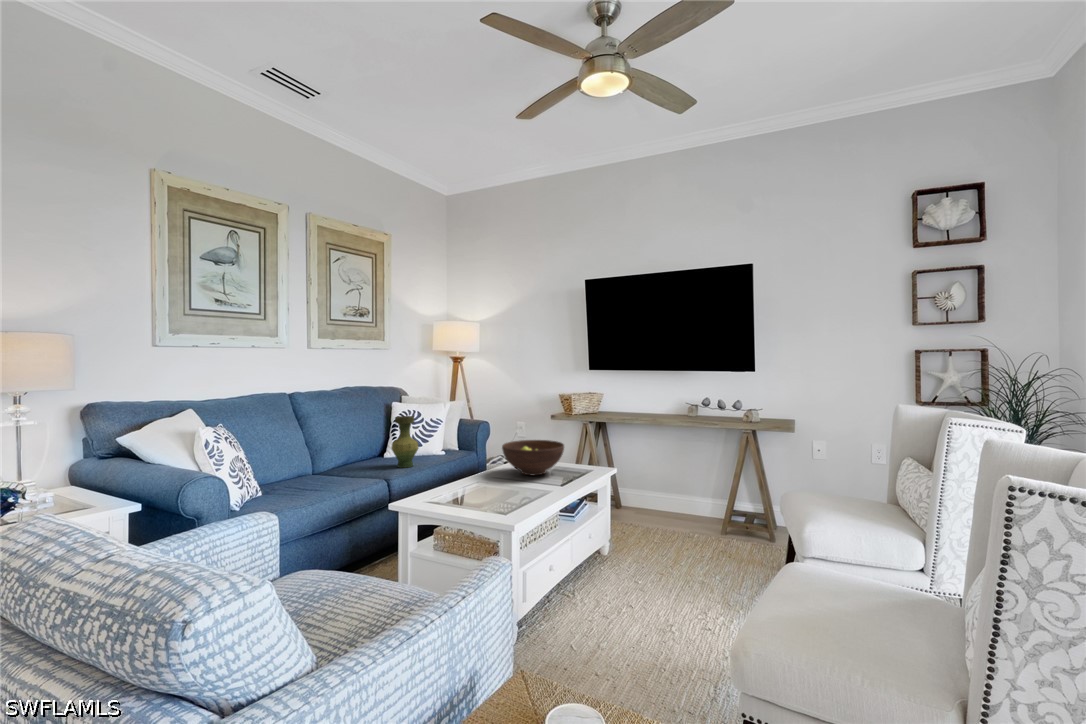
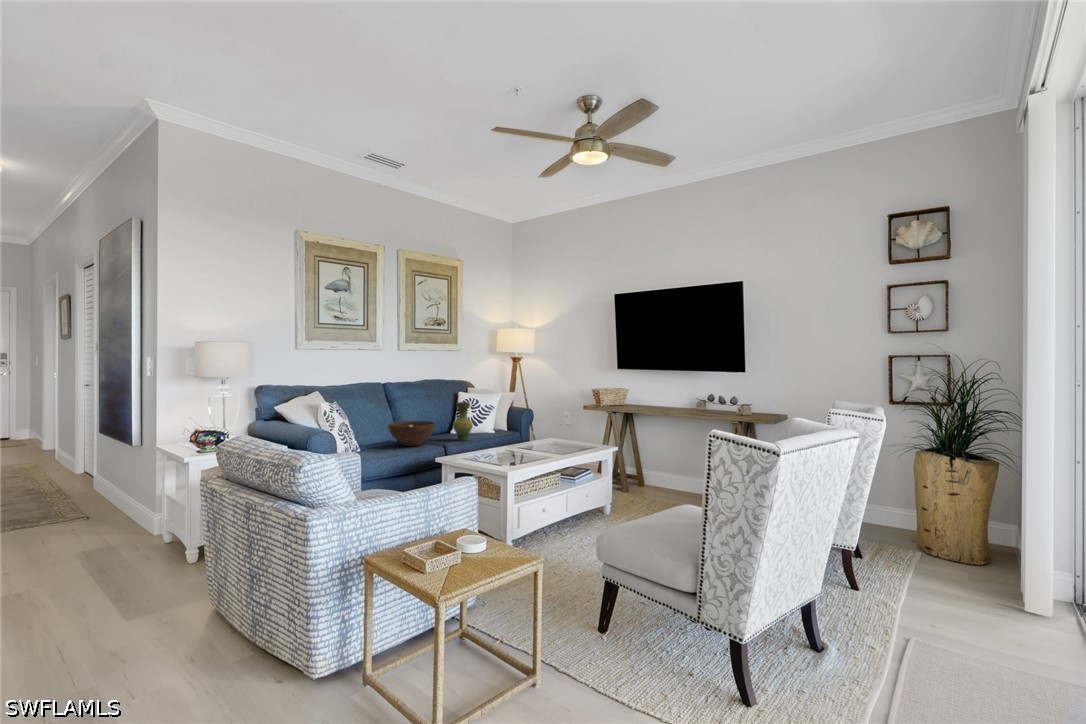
fruit bowl: present [502,440,564,476] -> present [388,421,435,446]

